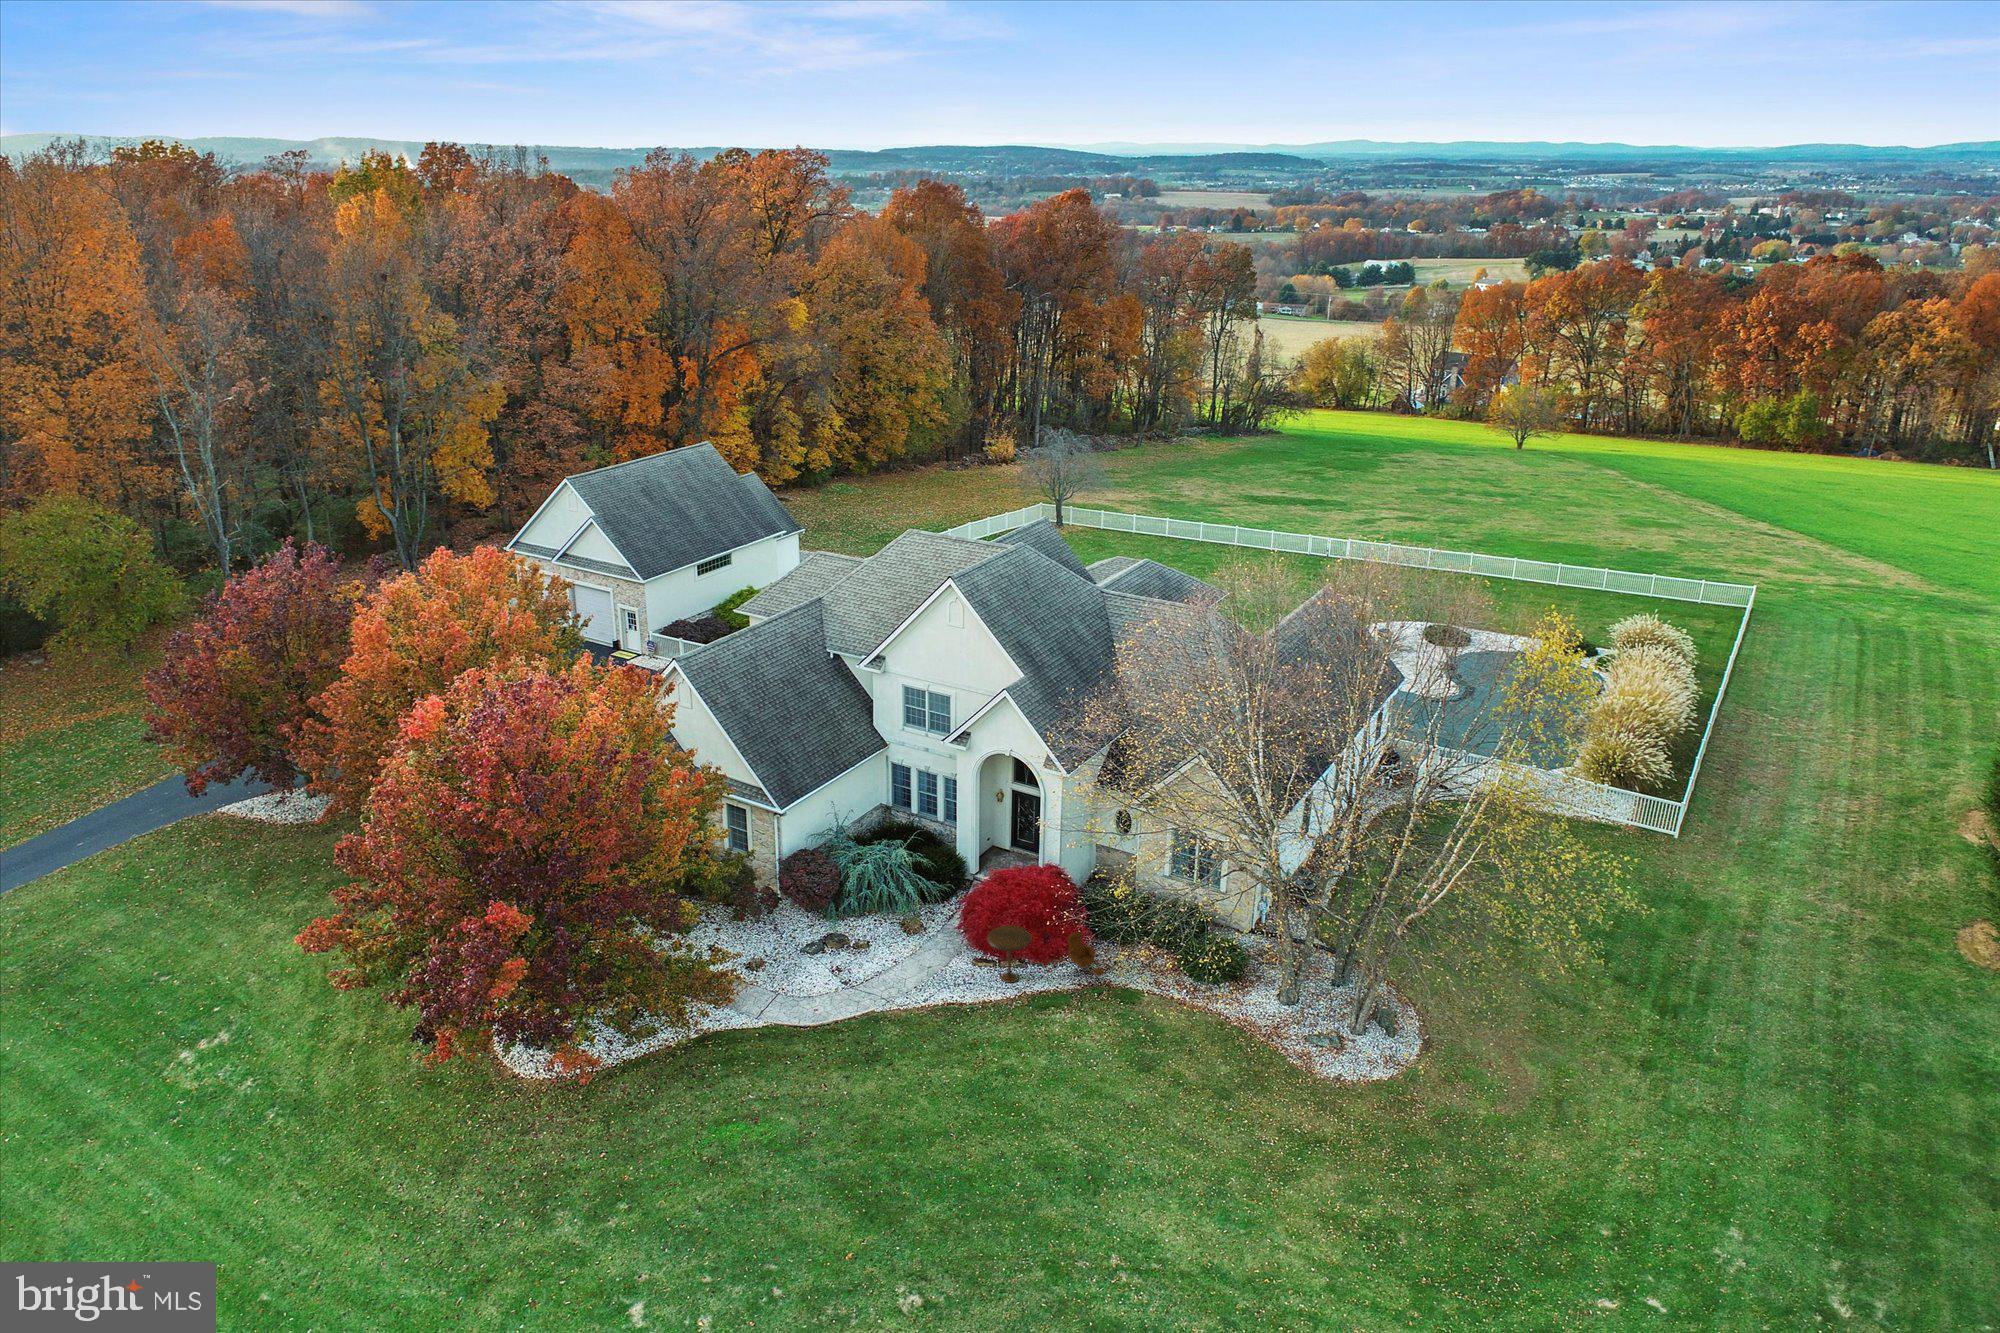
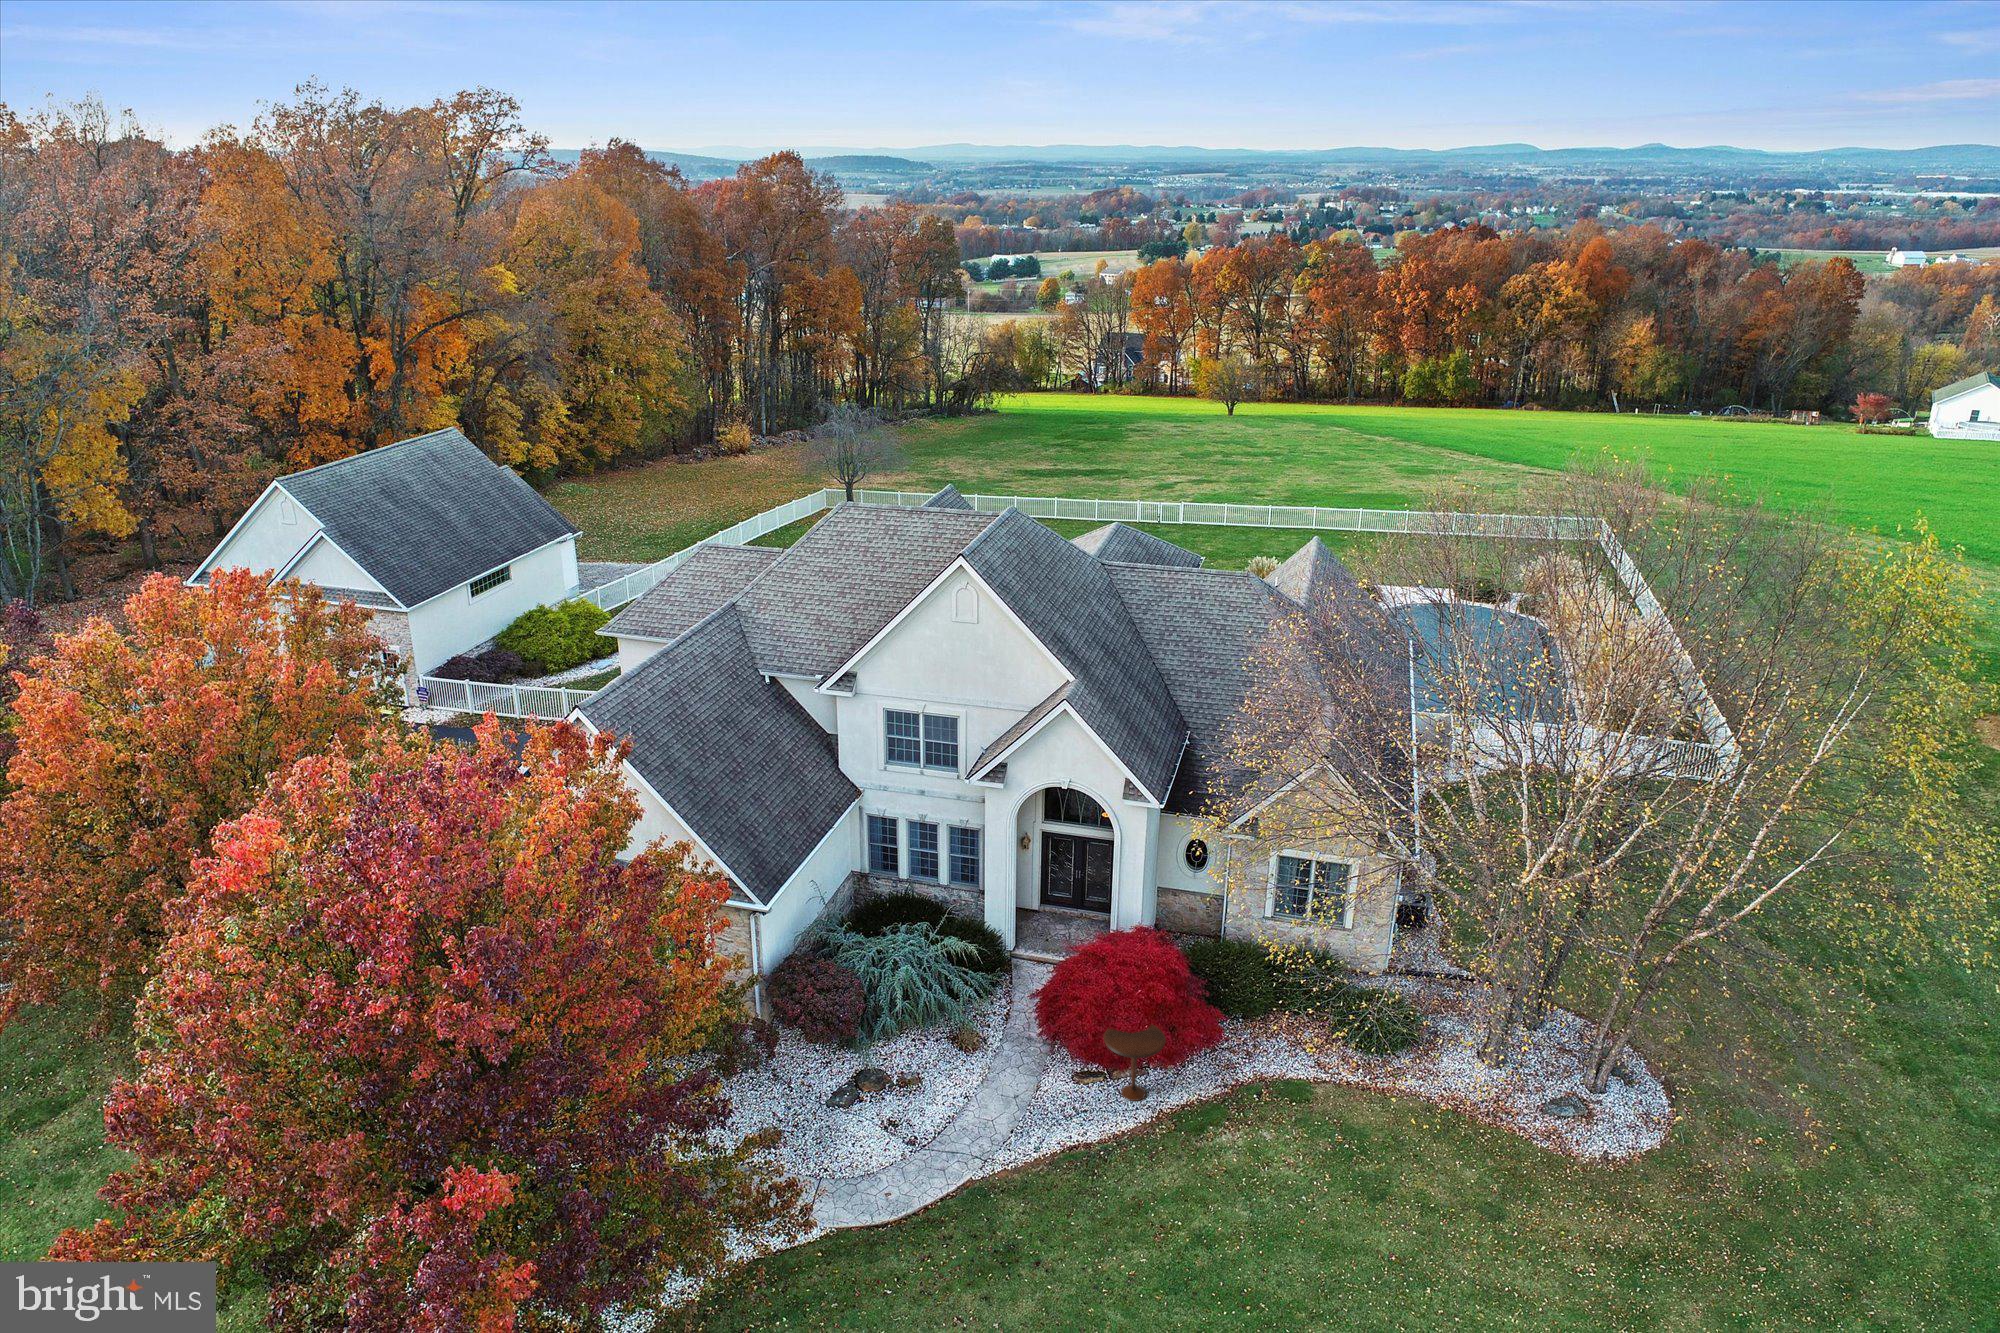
lounge chair: present [1068,932,1105,981] -> none [1200,1014,1261,1084]

